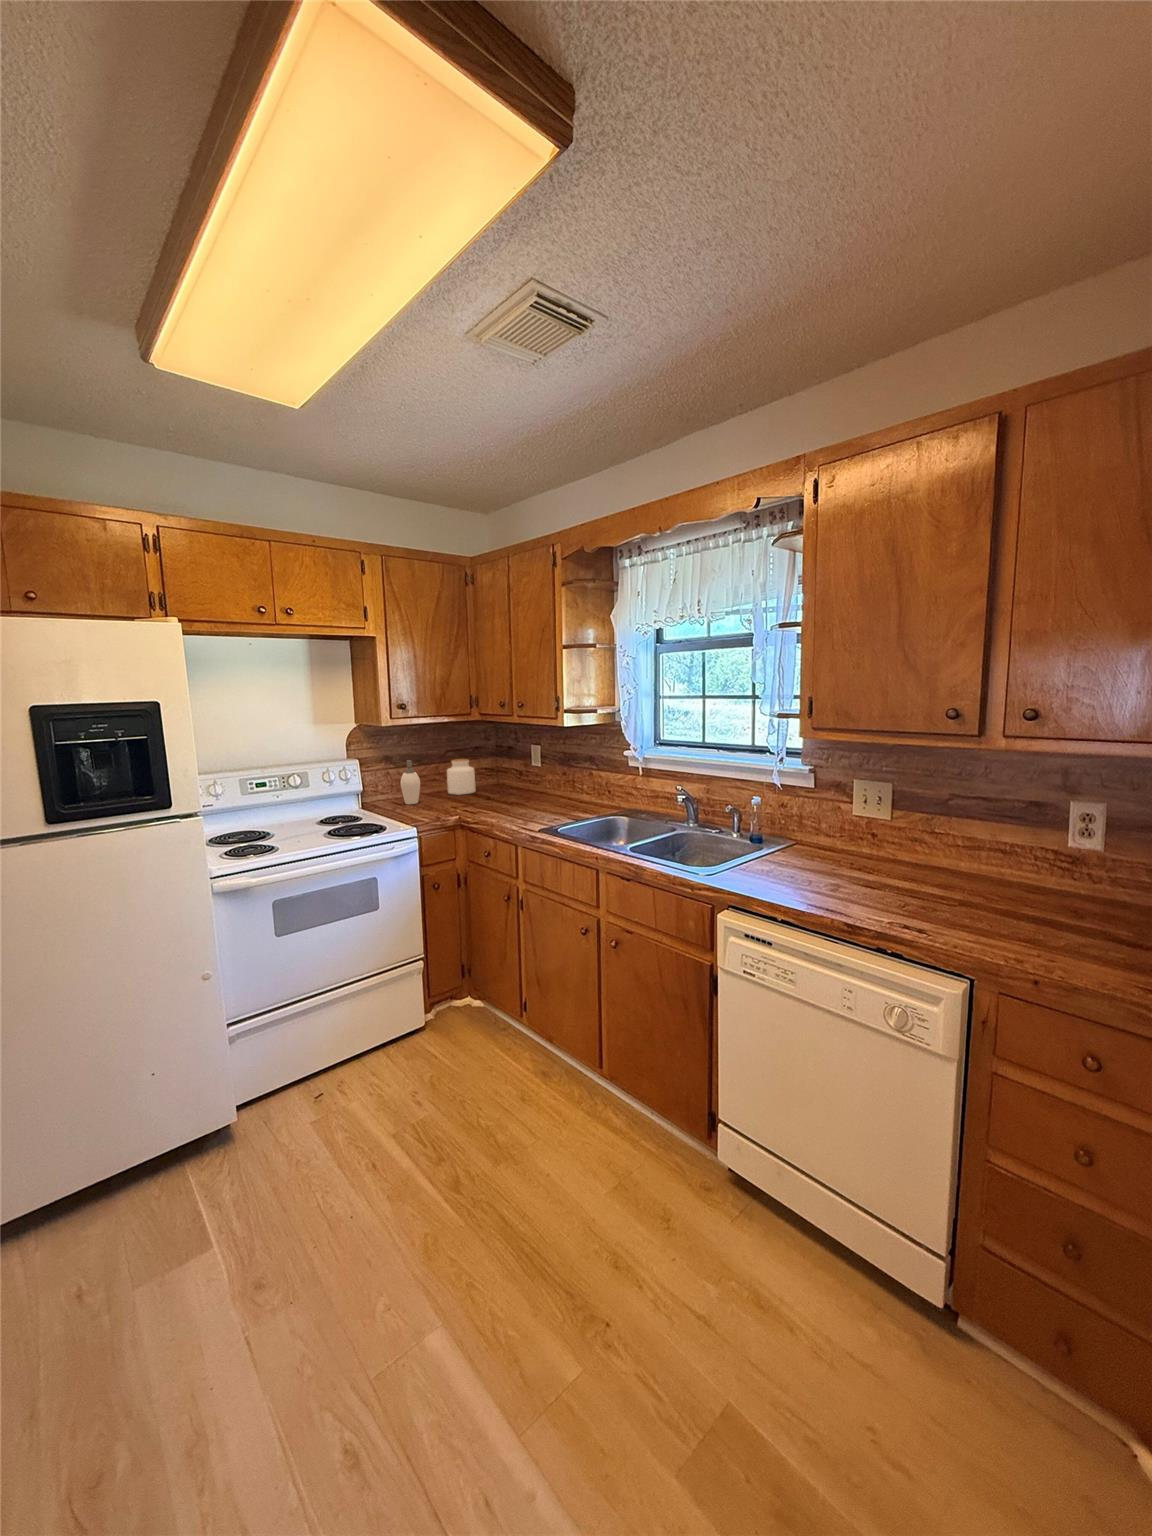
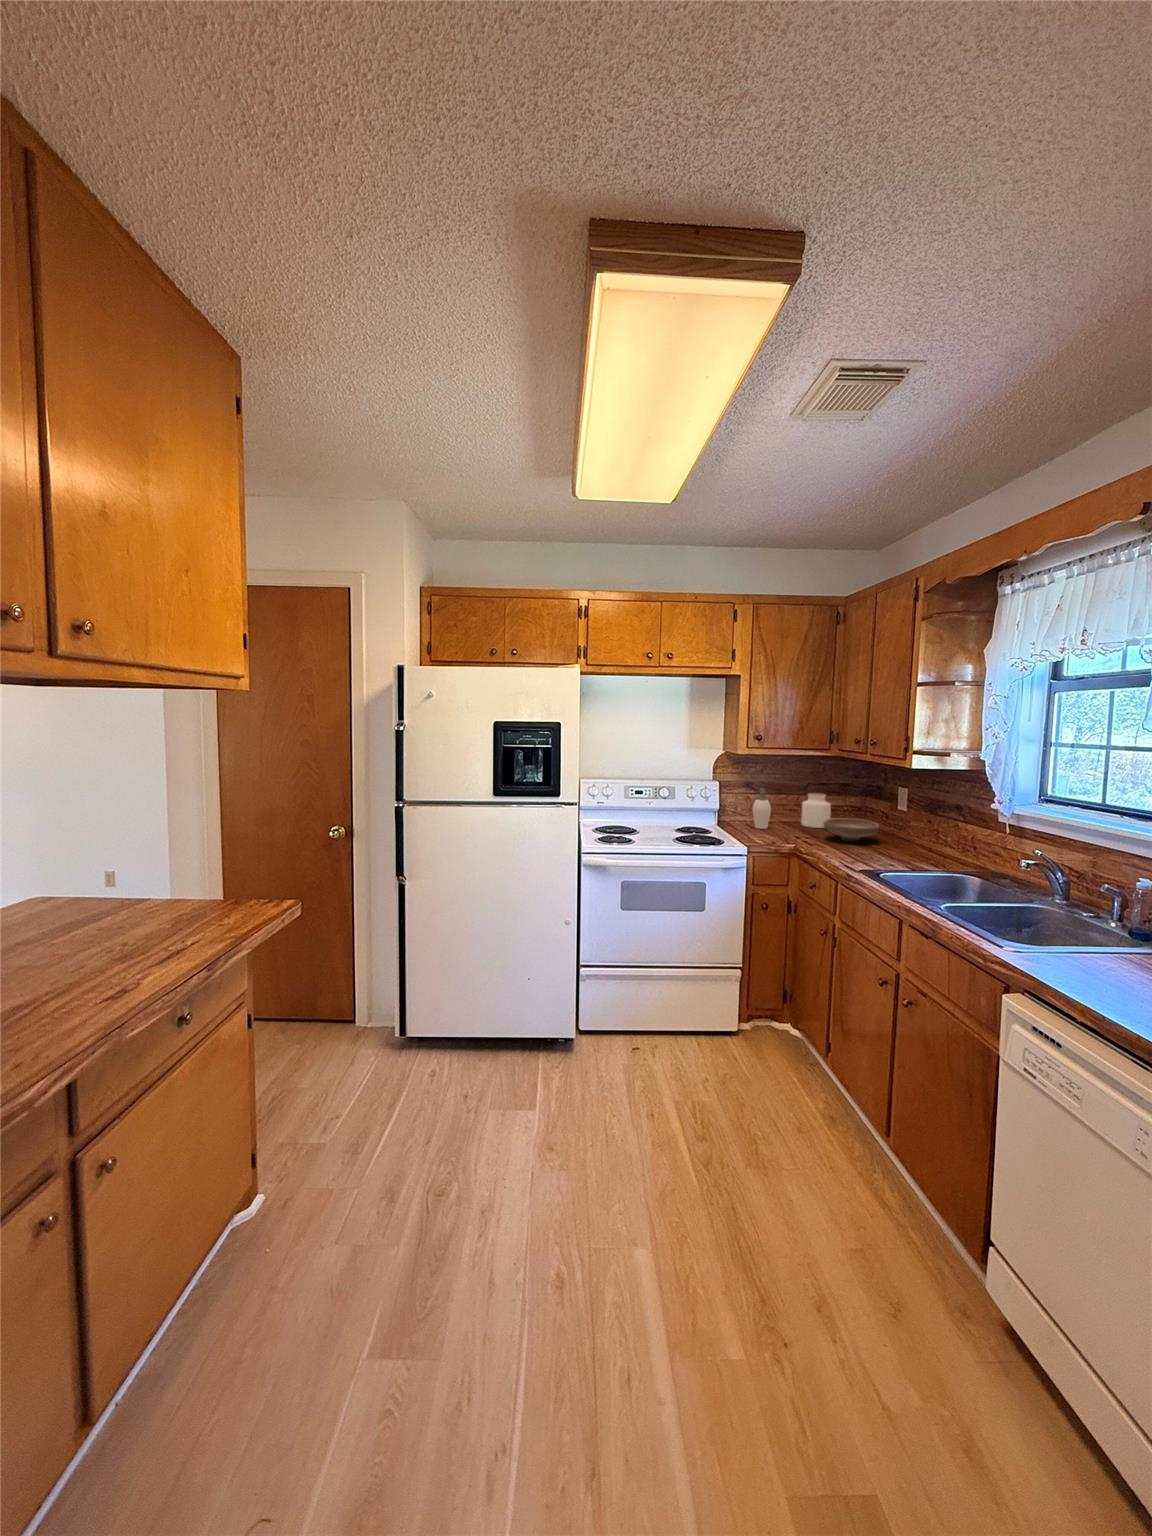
bowl: none [479,780,529,802] -> present [824,818,879,841]

